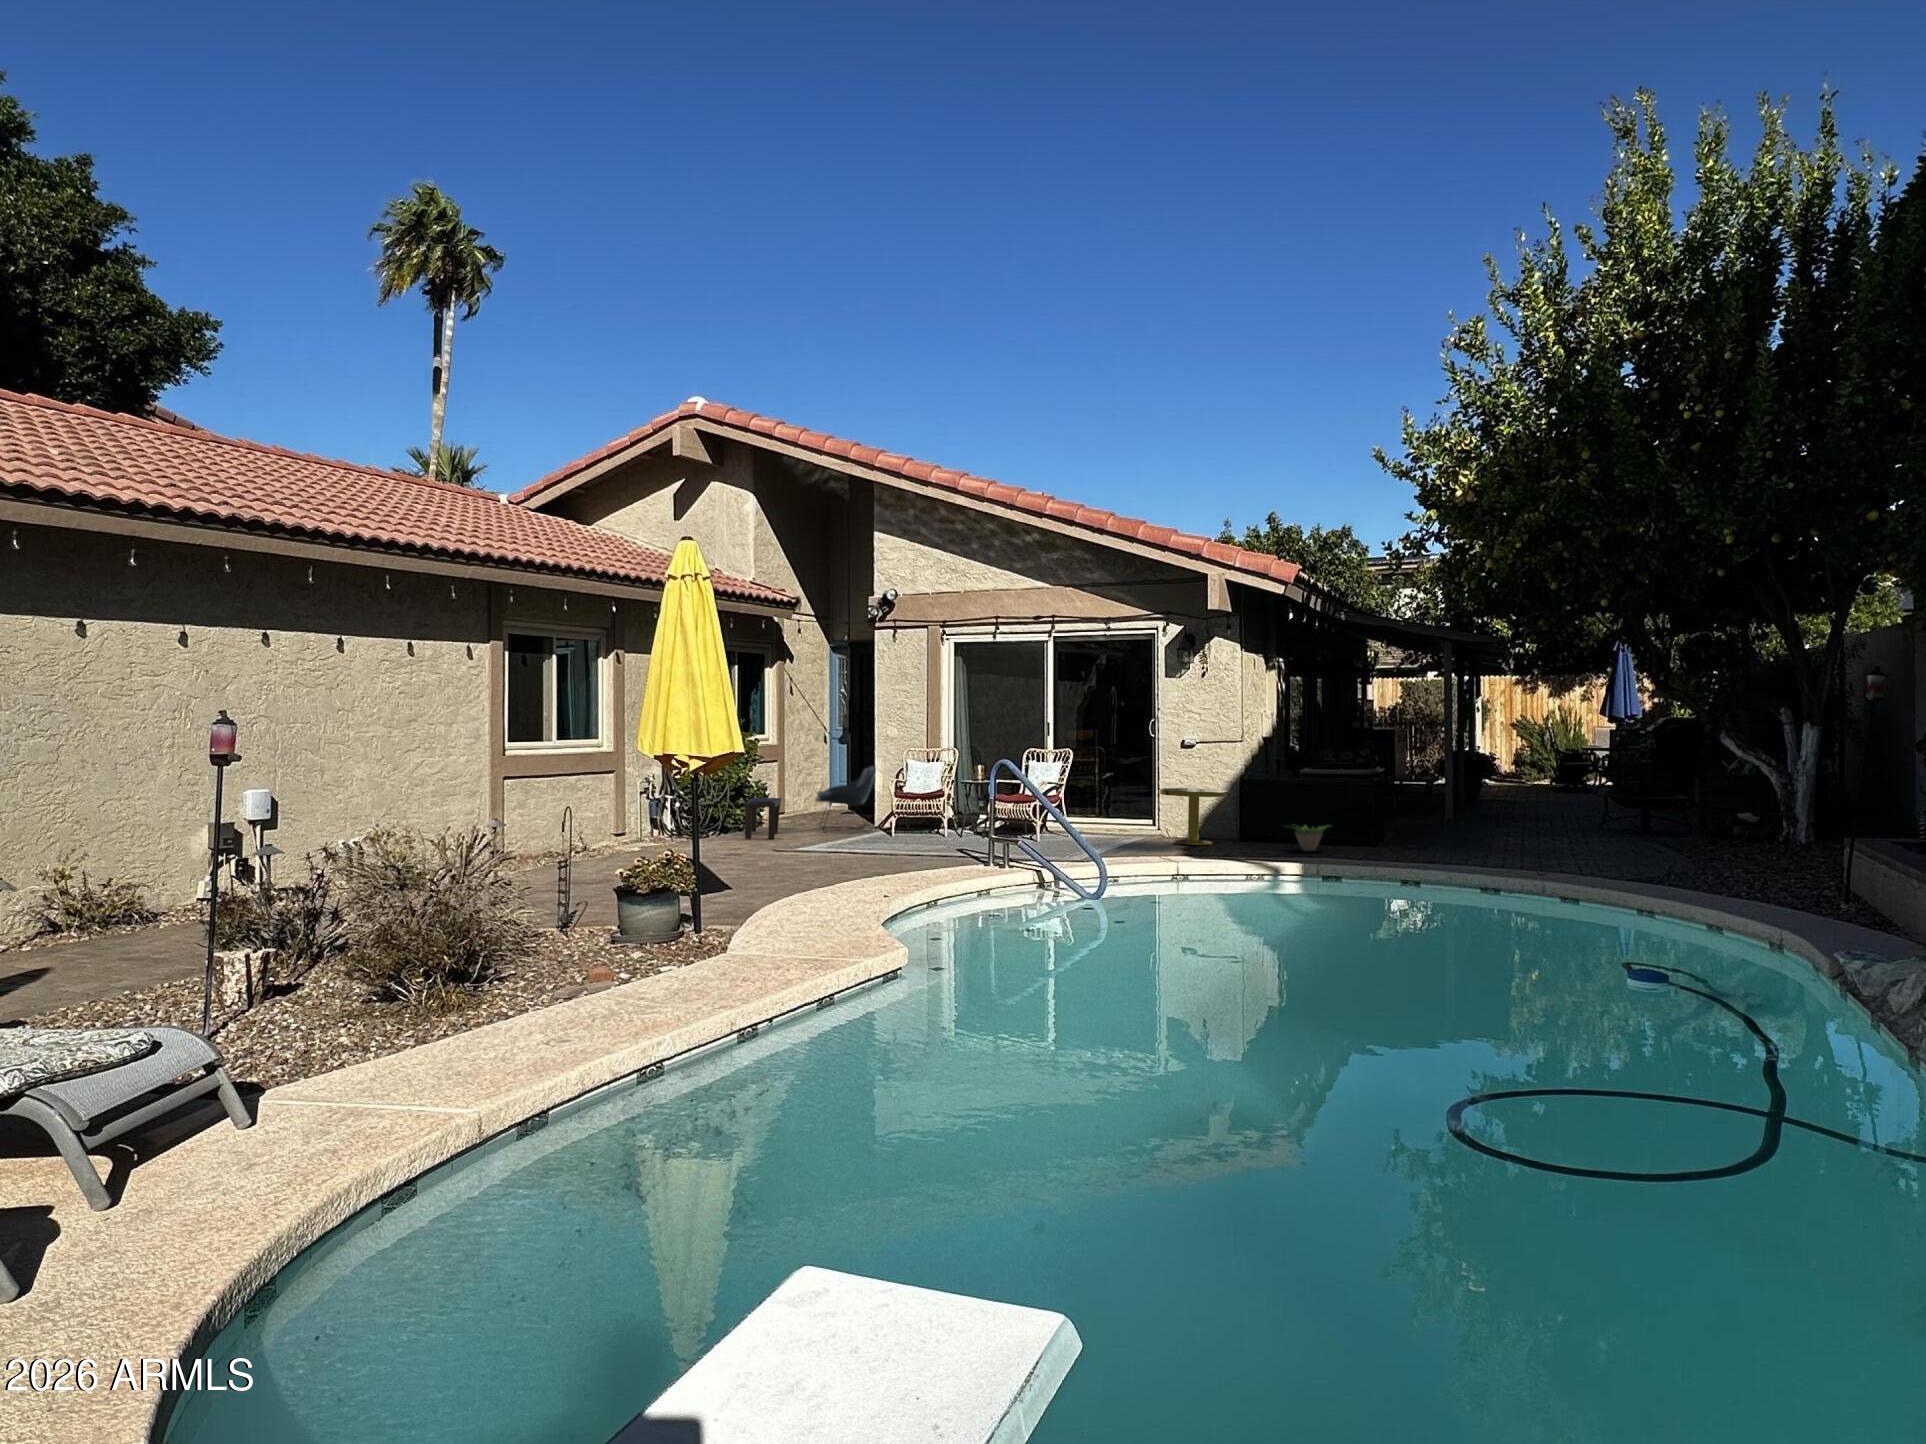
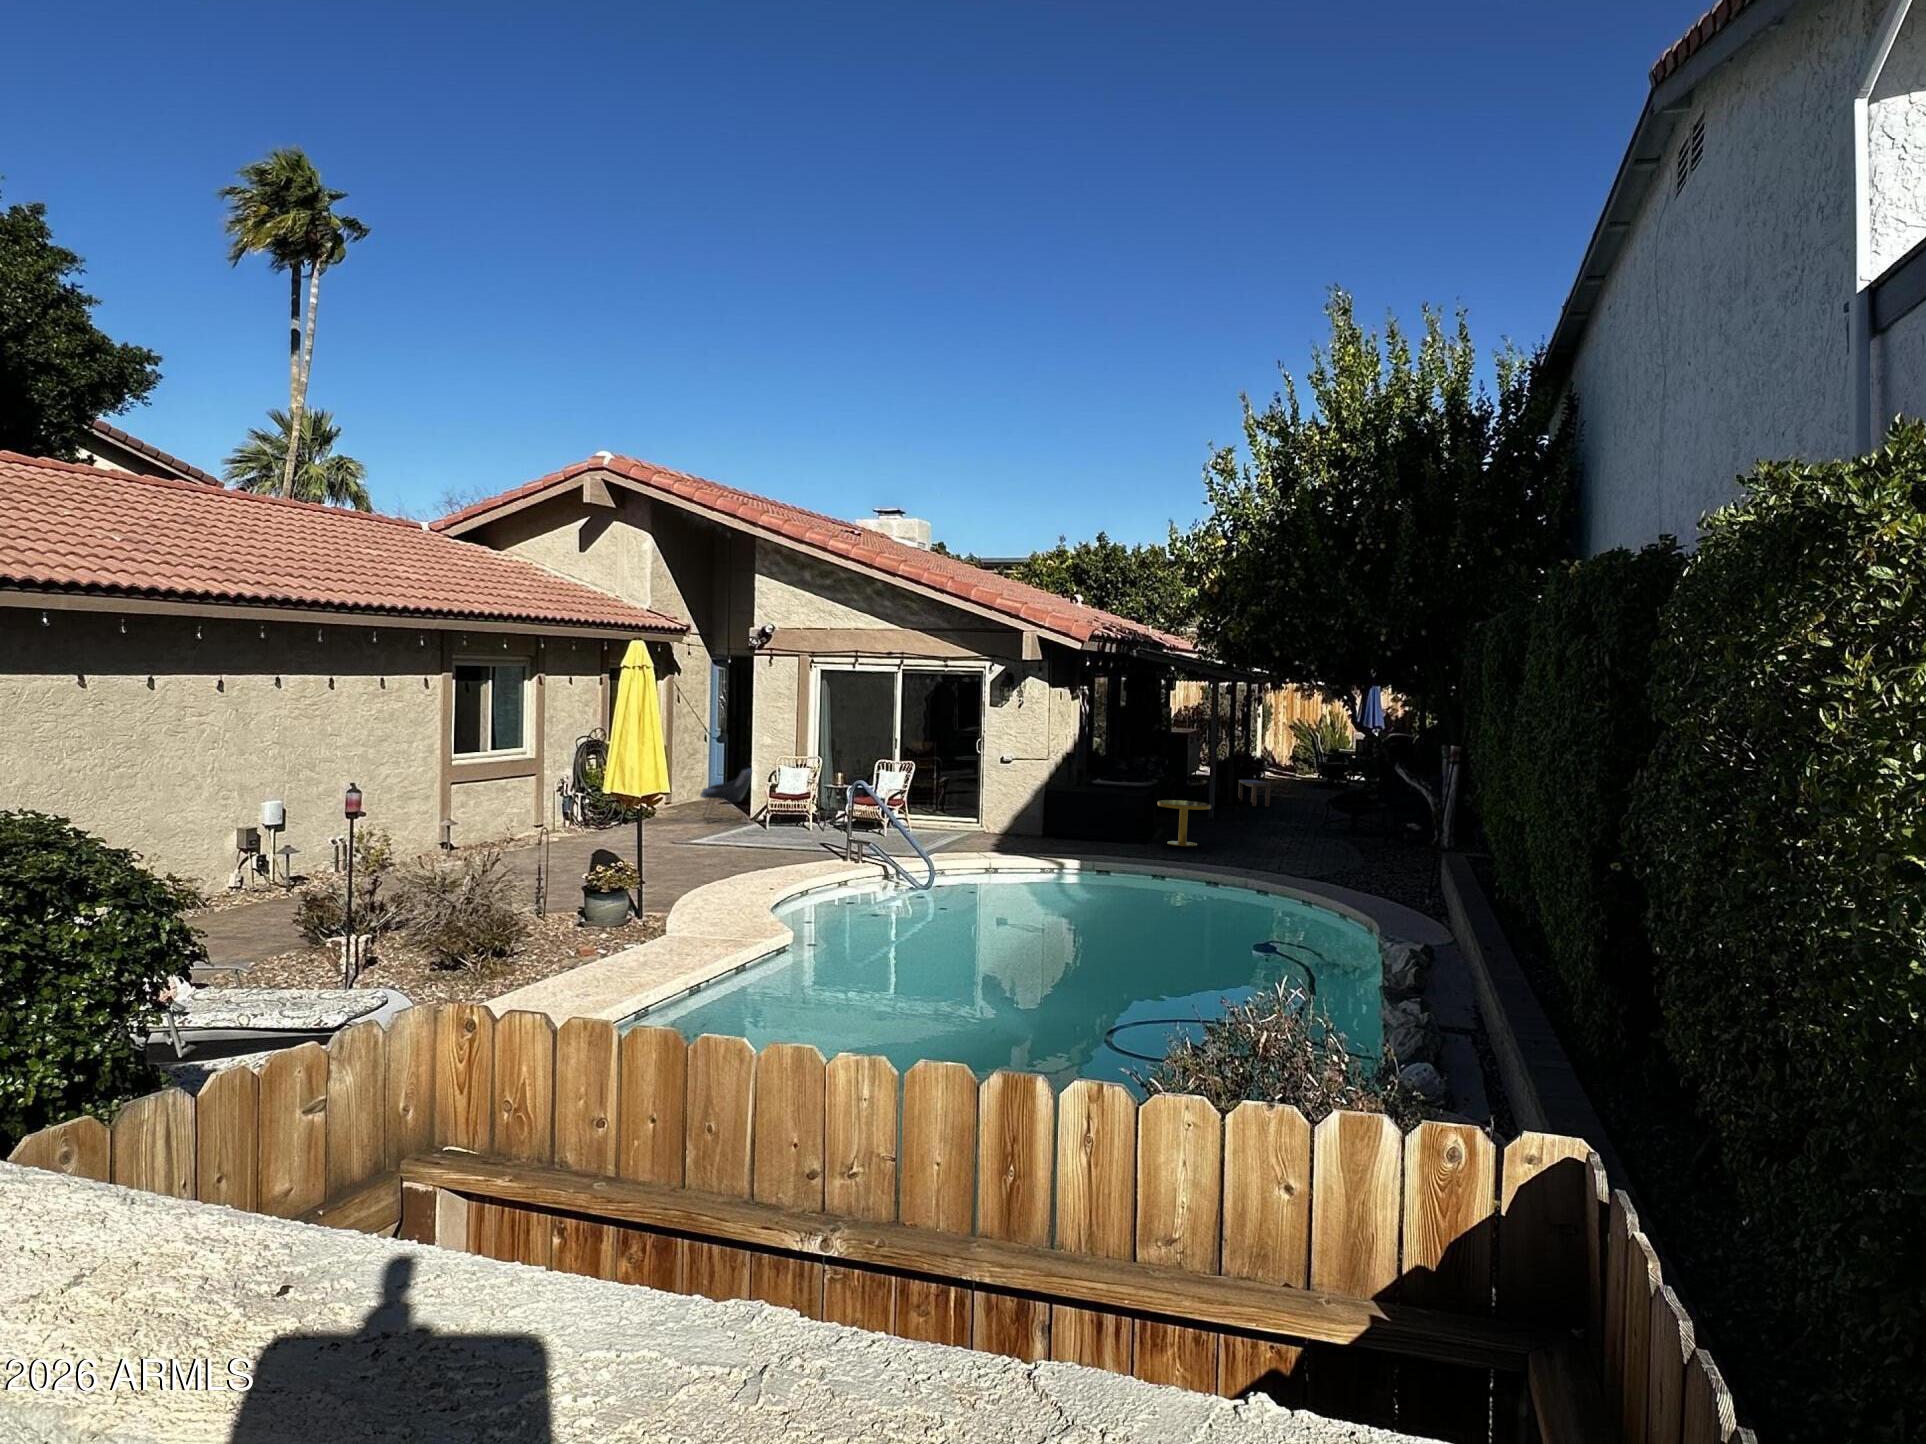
side table: present [1160,788,1228,845] -> present [1157,800,1211,846]
bench: present [744,798,781,839] -> present [1238,780,1271,807]
decorative plant: present [1294,825,1328,851] -> none [1076,827,1113,848]

